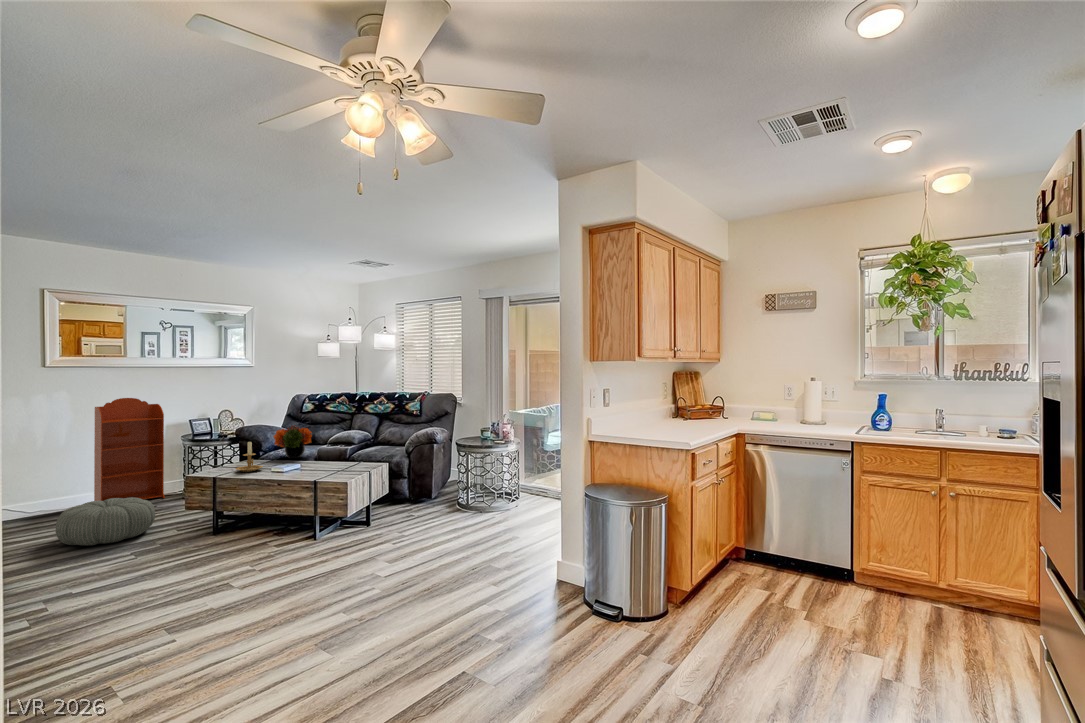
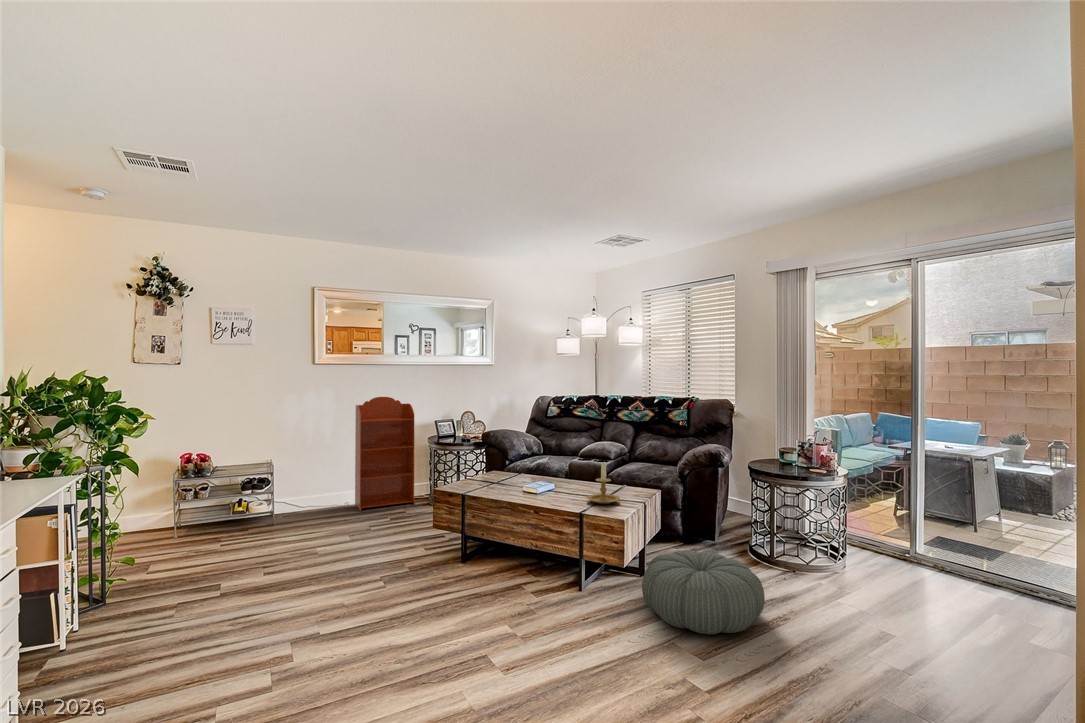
flower arrangement: present [274,425,312,458] -> none [521,433,564,472]
candle holder: present [236,441,263,472] -> present [587,462,620,504]
pouf: present [56,497,155,545] -> present [642,550,765,634]

